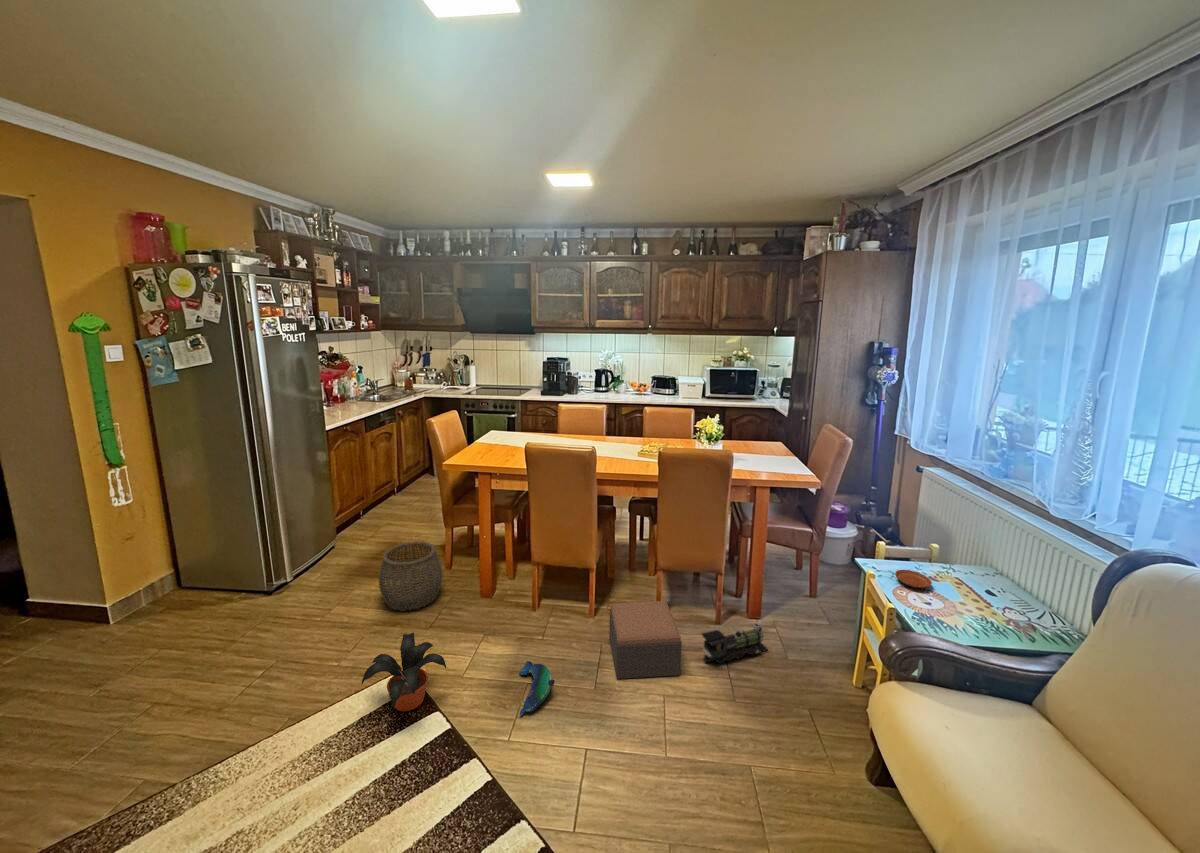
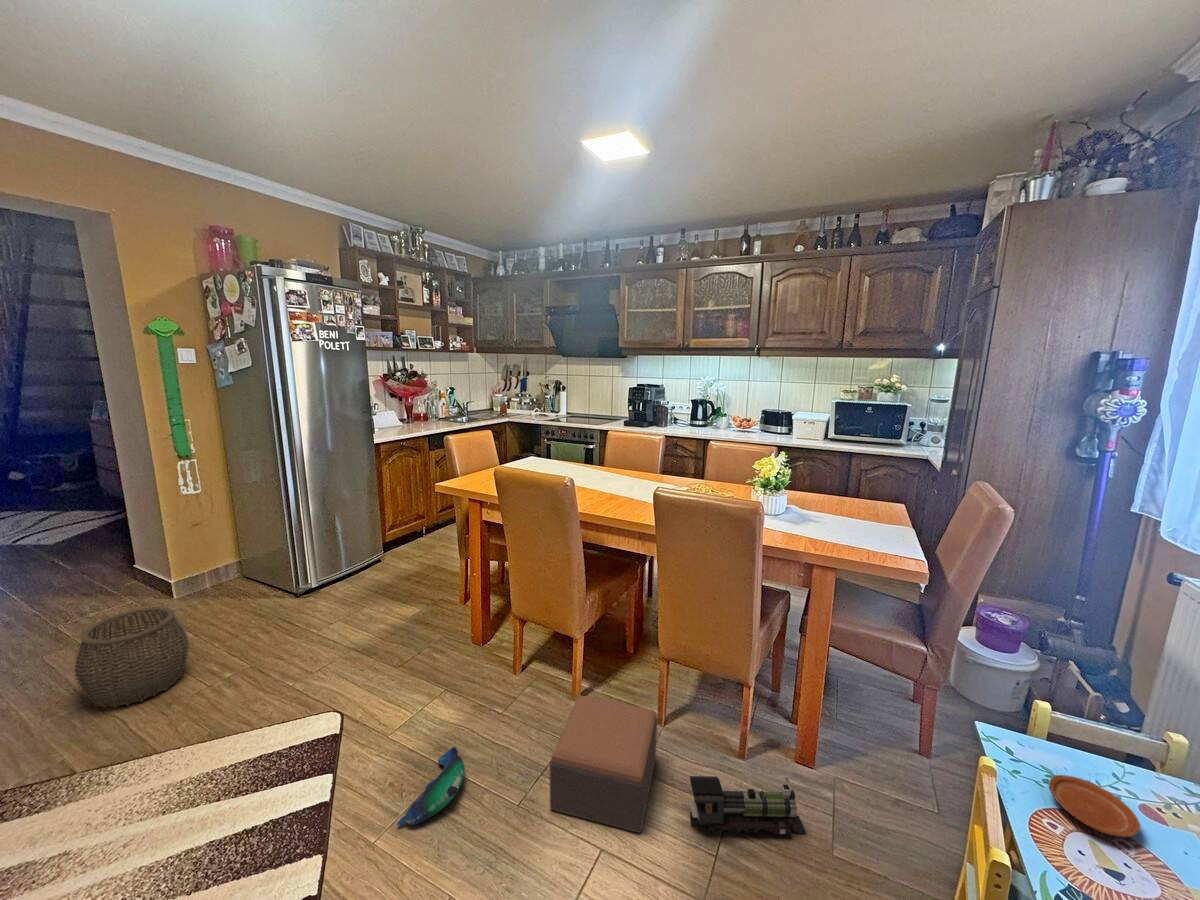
woven basket: present [379,541,442,611] -> present [74,607,189,708]
potted plant: present [362,633,446,711] -> none [242,677,349,774]

